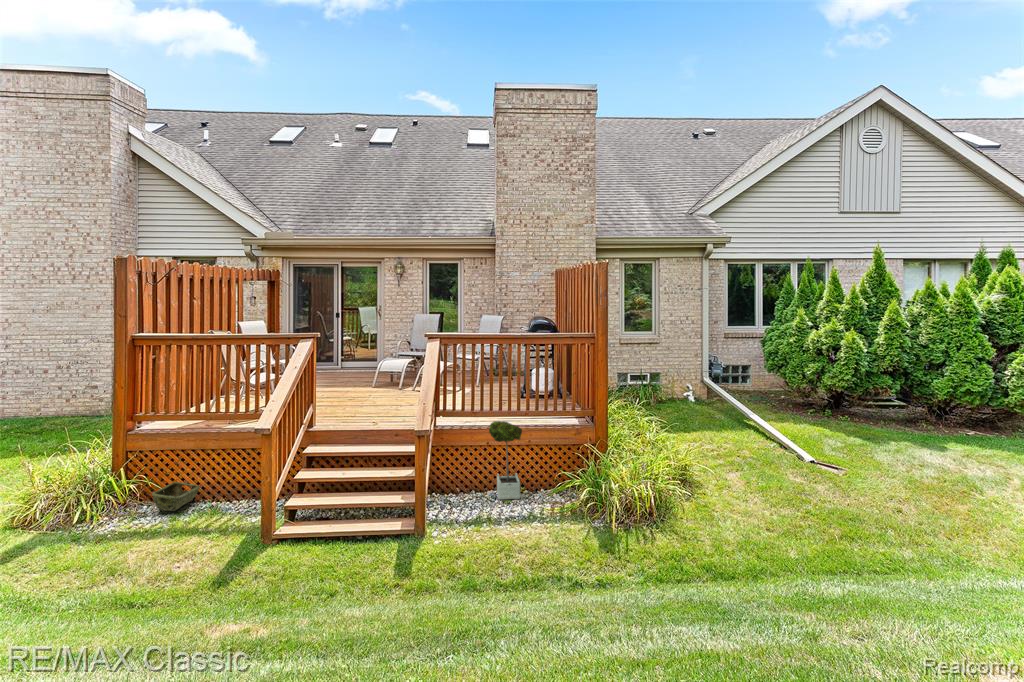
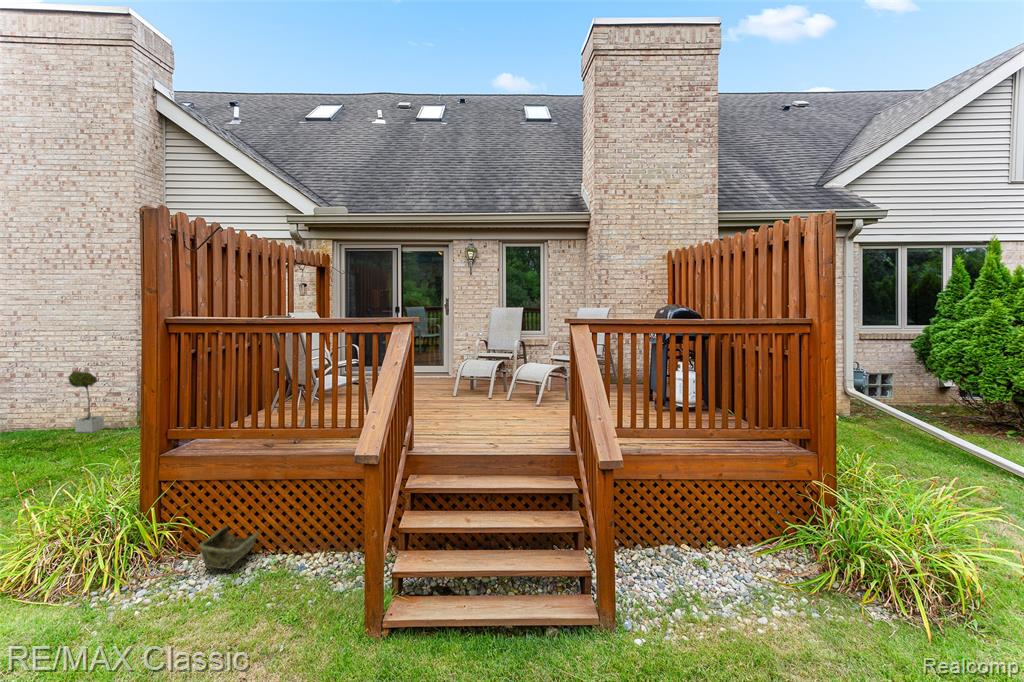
potted tree: present [489,421,522,499] -> present [68,371,105,432]

